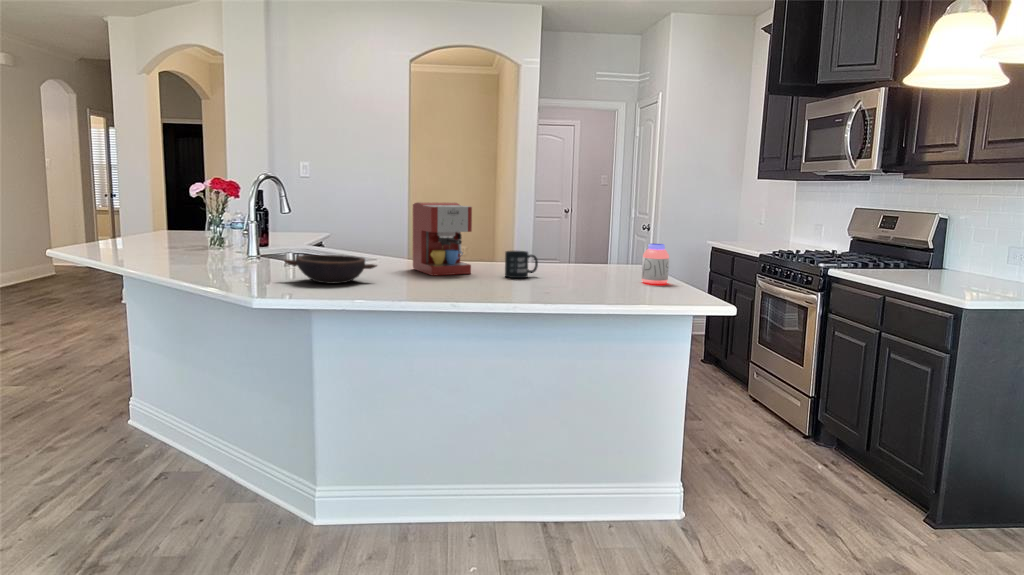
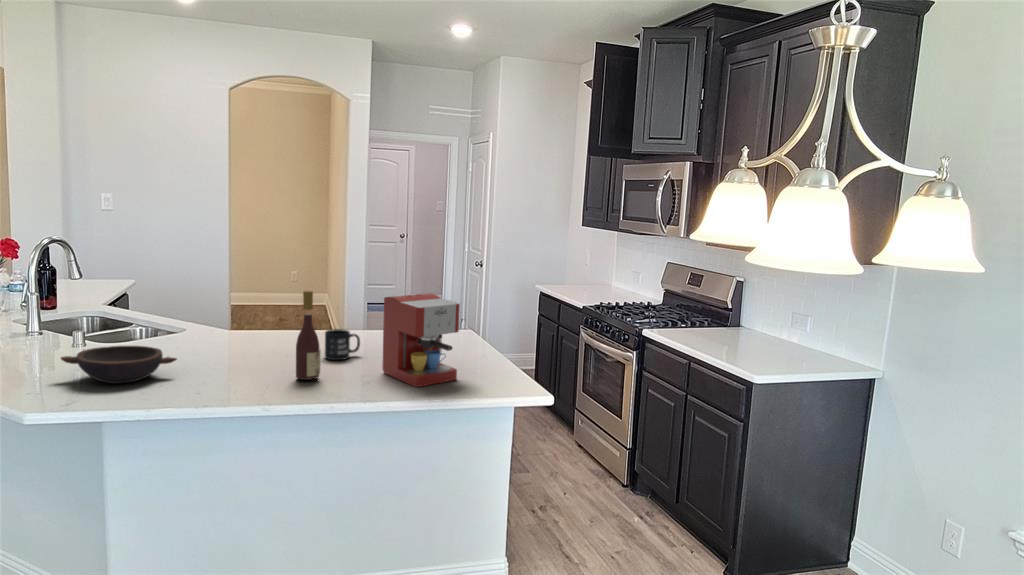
coffee maker: present [413,202,472,275] -> present [382,293,460,387]
wine bottle: none [480,202,504,289] -> present [296,291,321,380]
jar: present [642,244,669,284] -> none [466,322,493,363]

